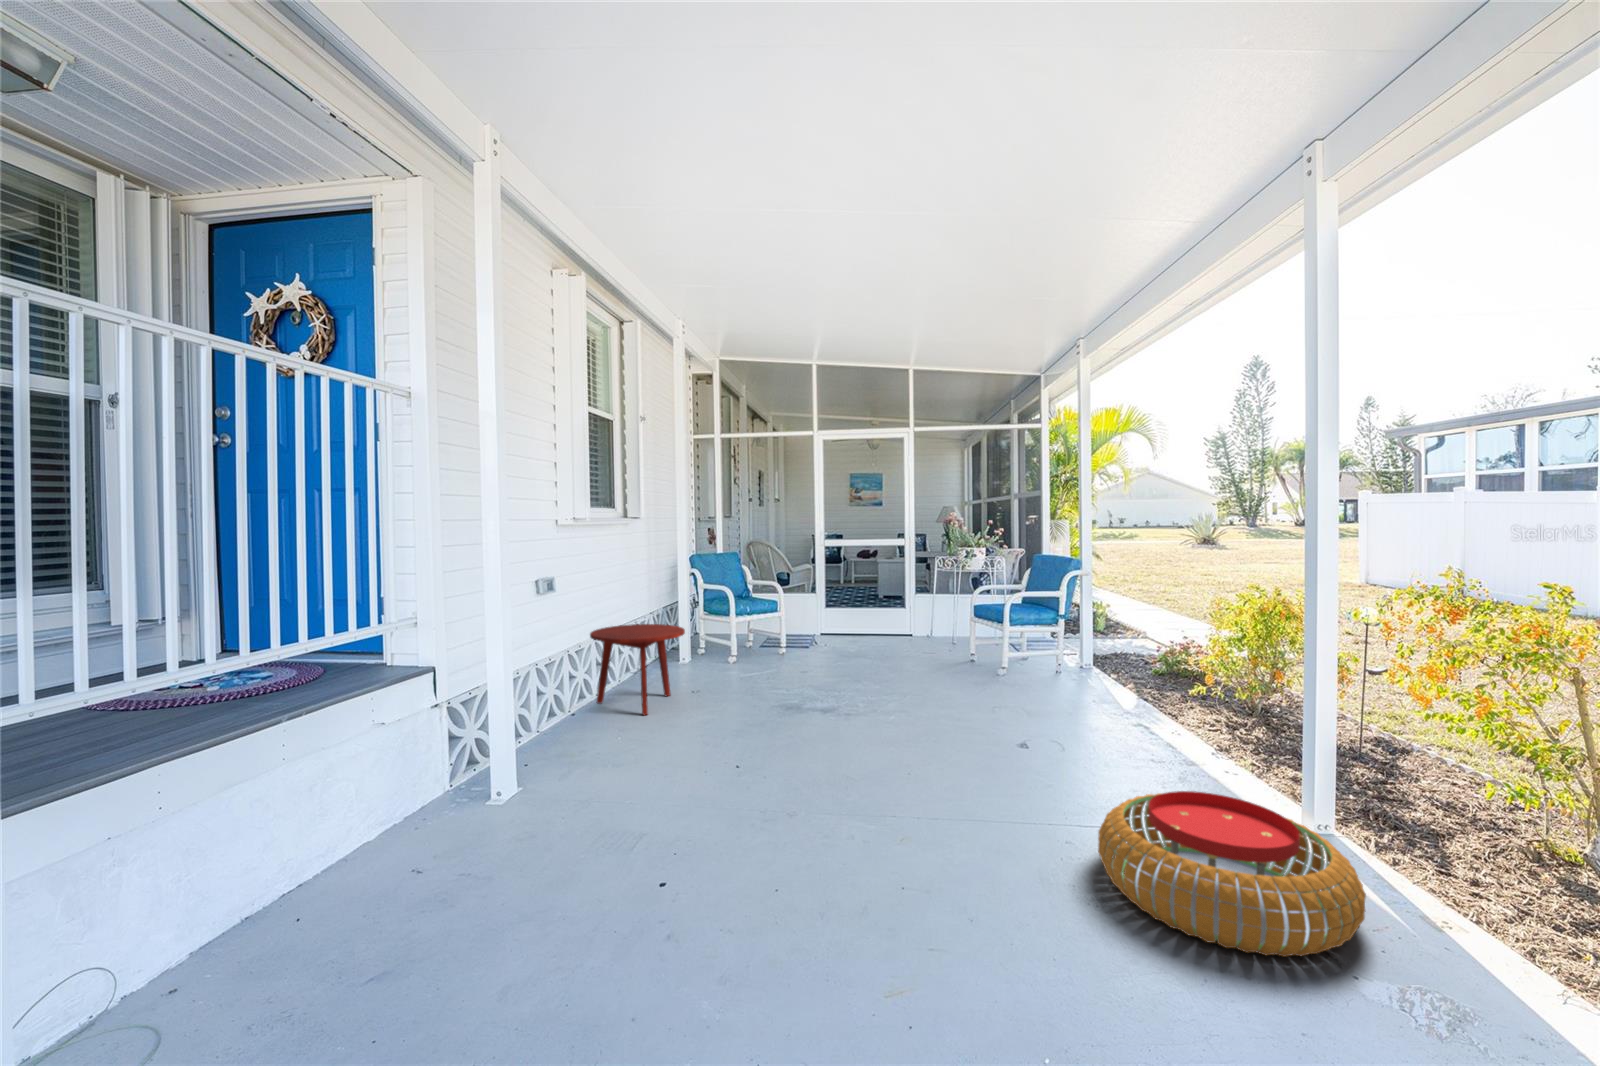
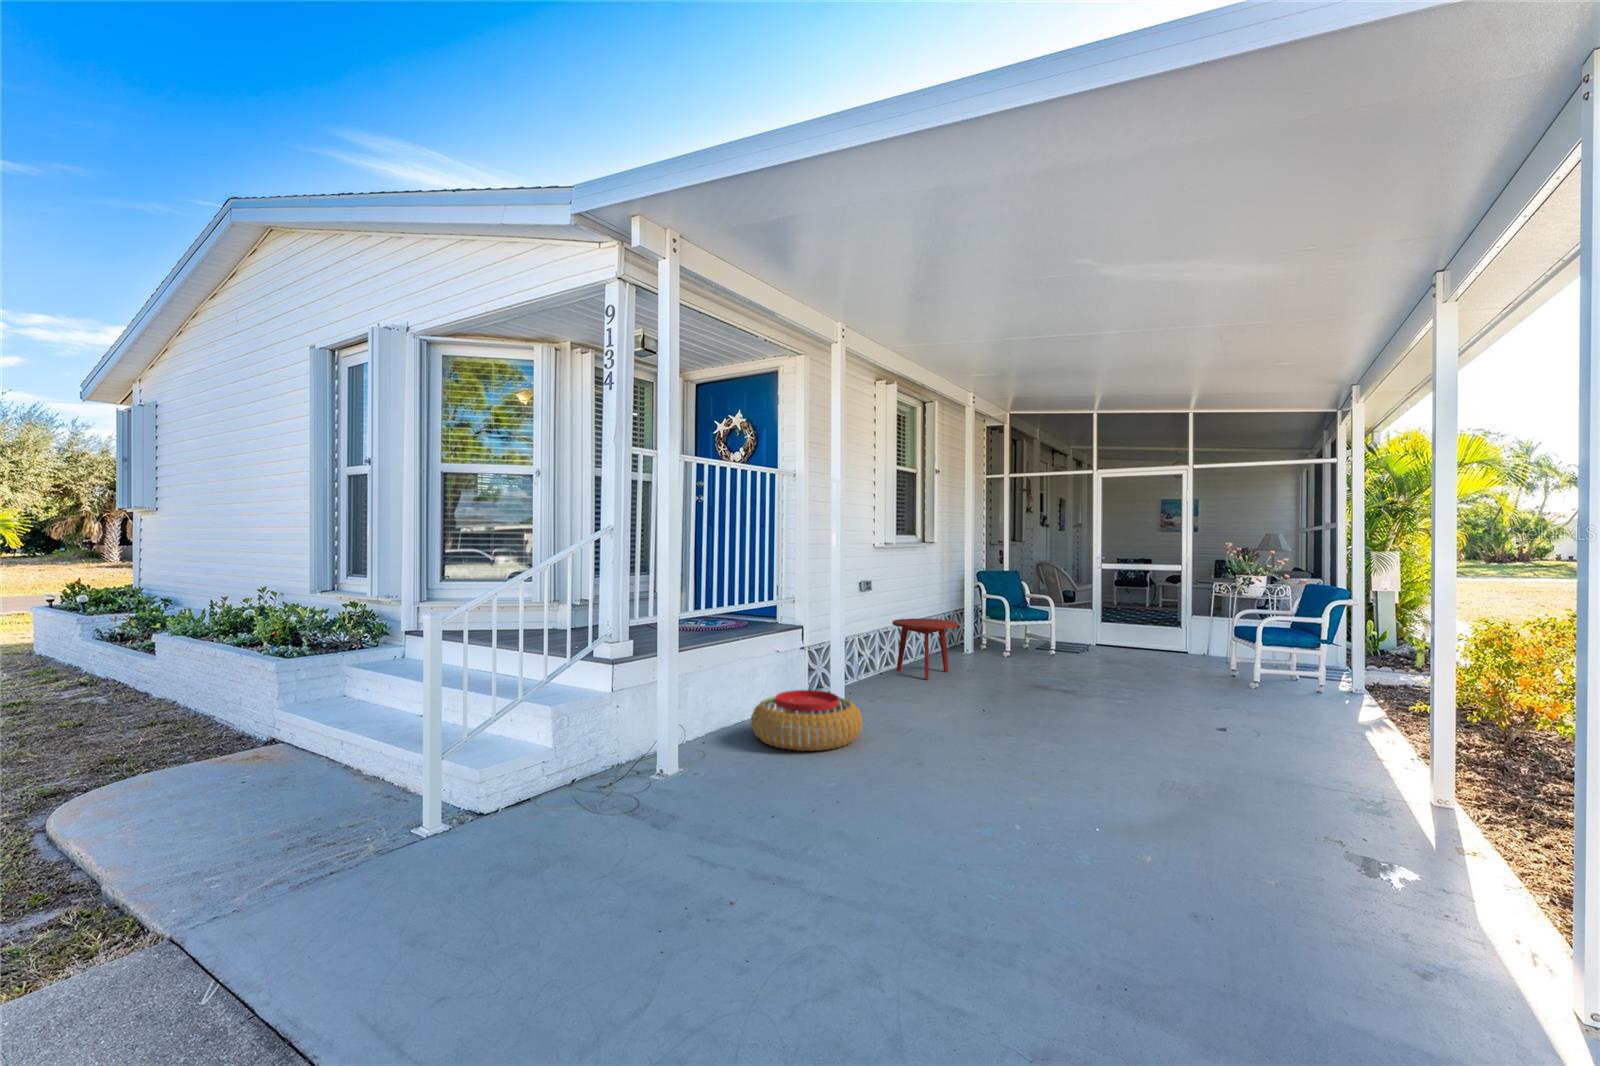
pouf: present [1098,791,1366,957] -> present [751,690,863,751]

